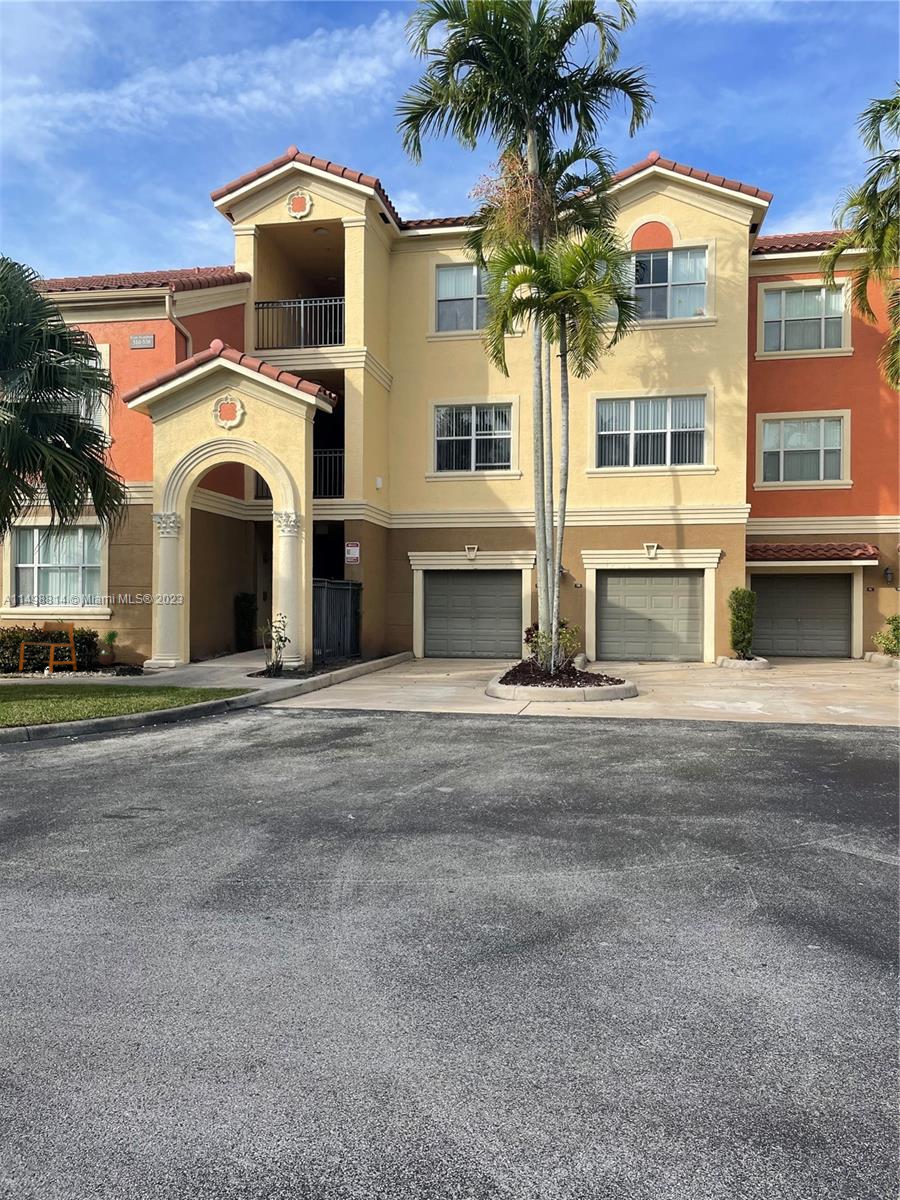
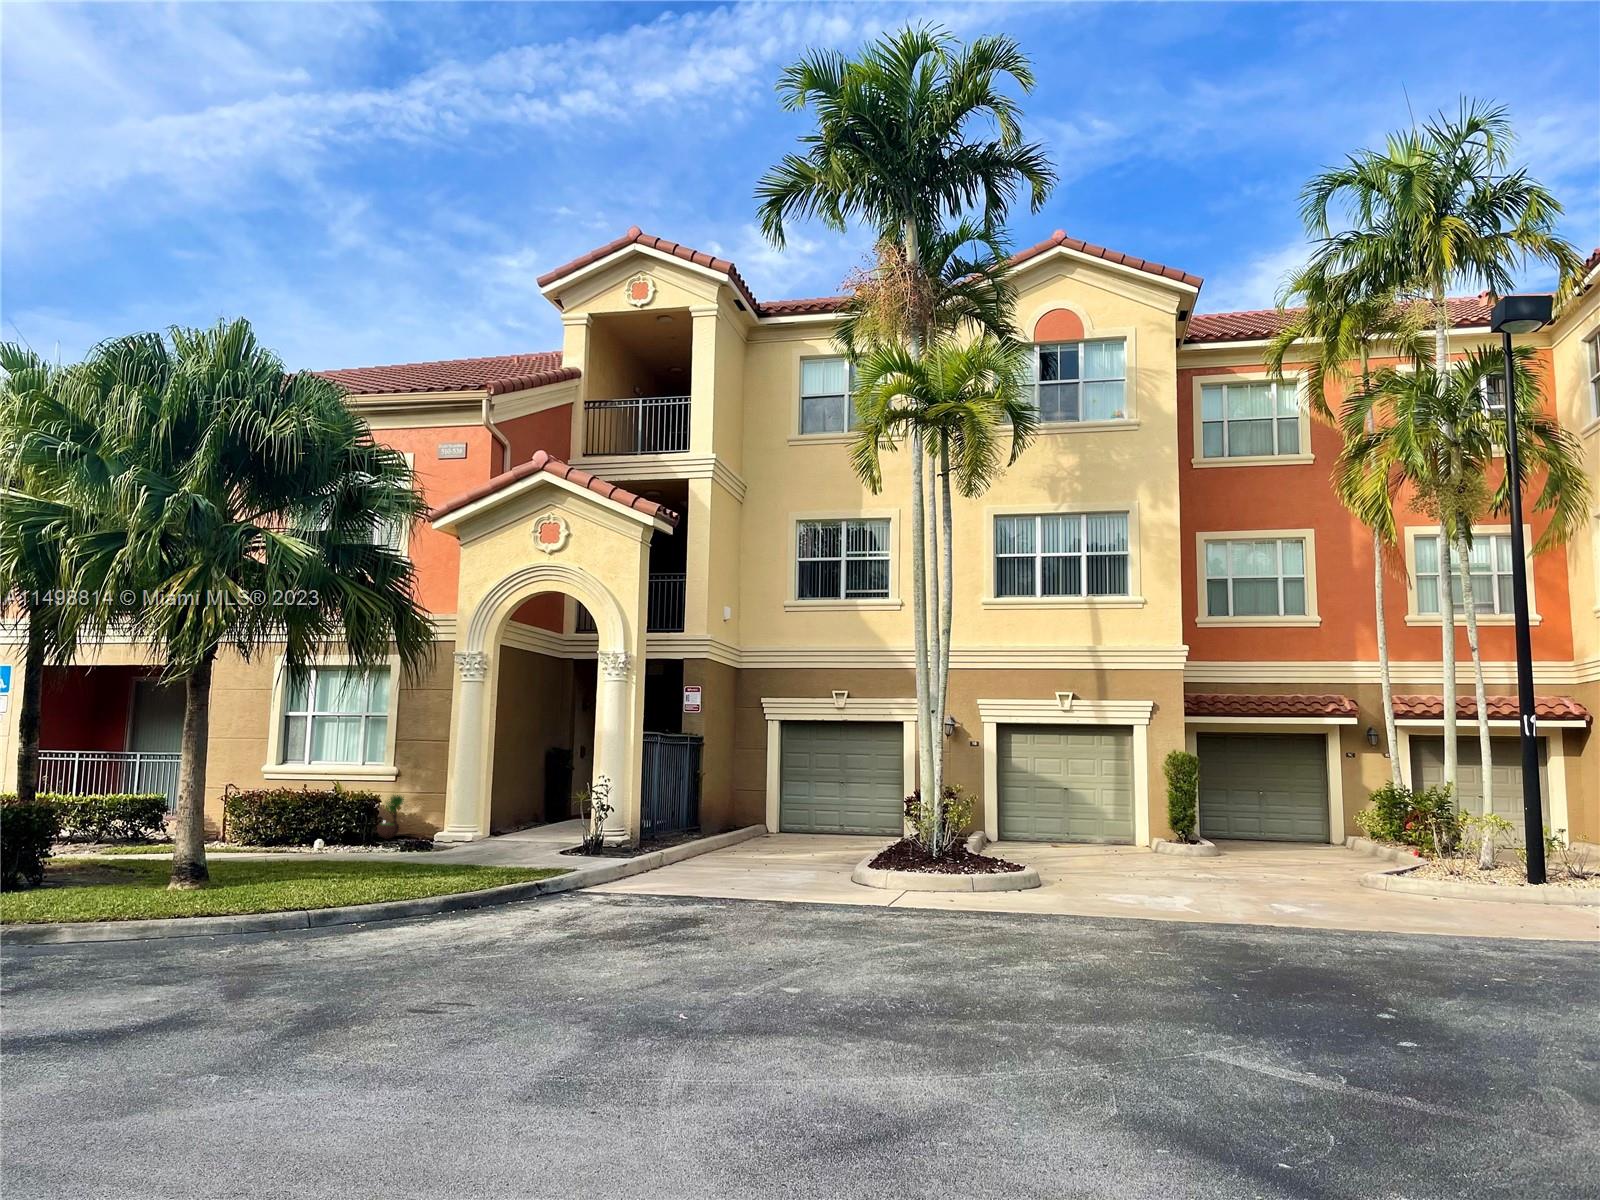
bench: present [19,622,77,673] -> none [281,783,353,848]

